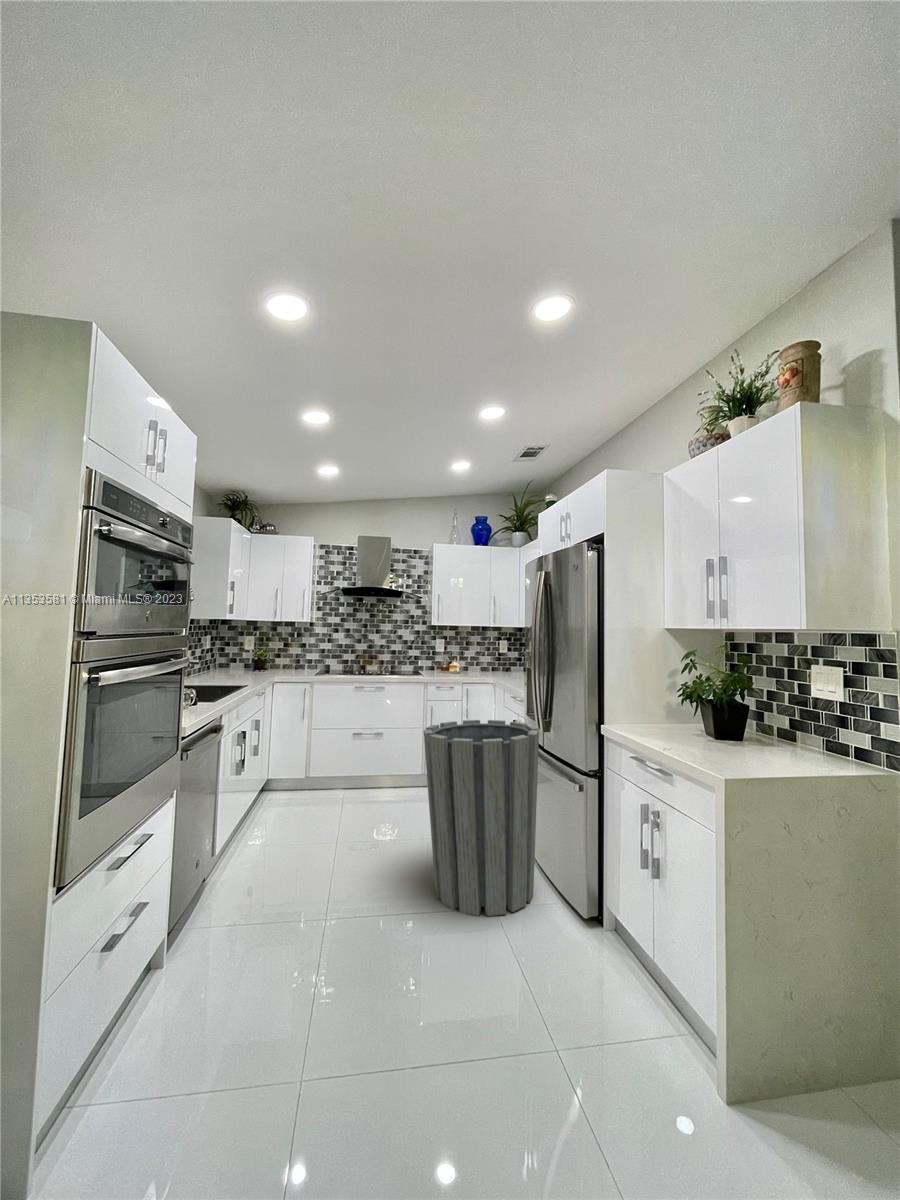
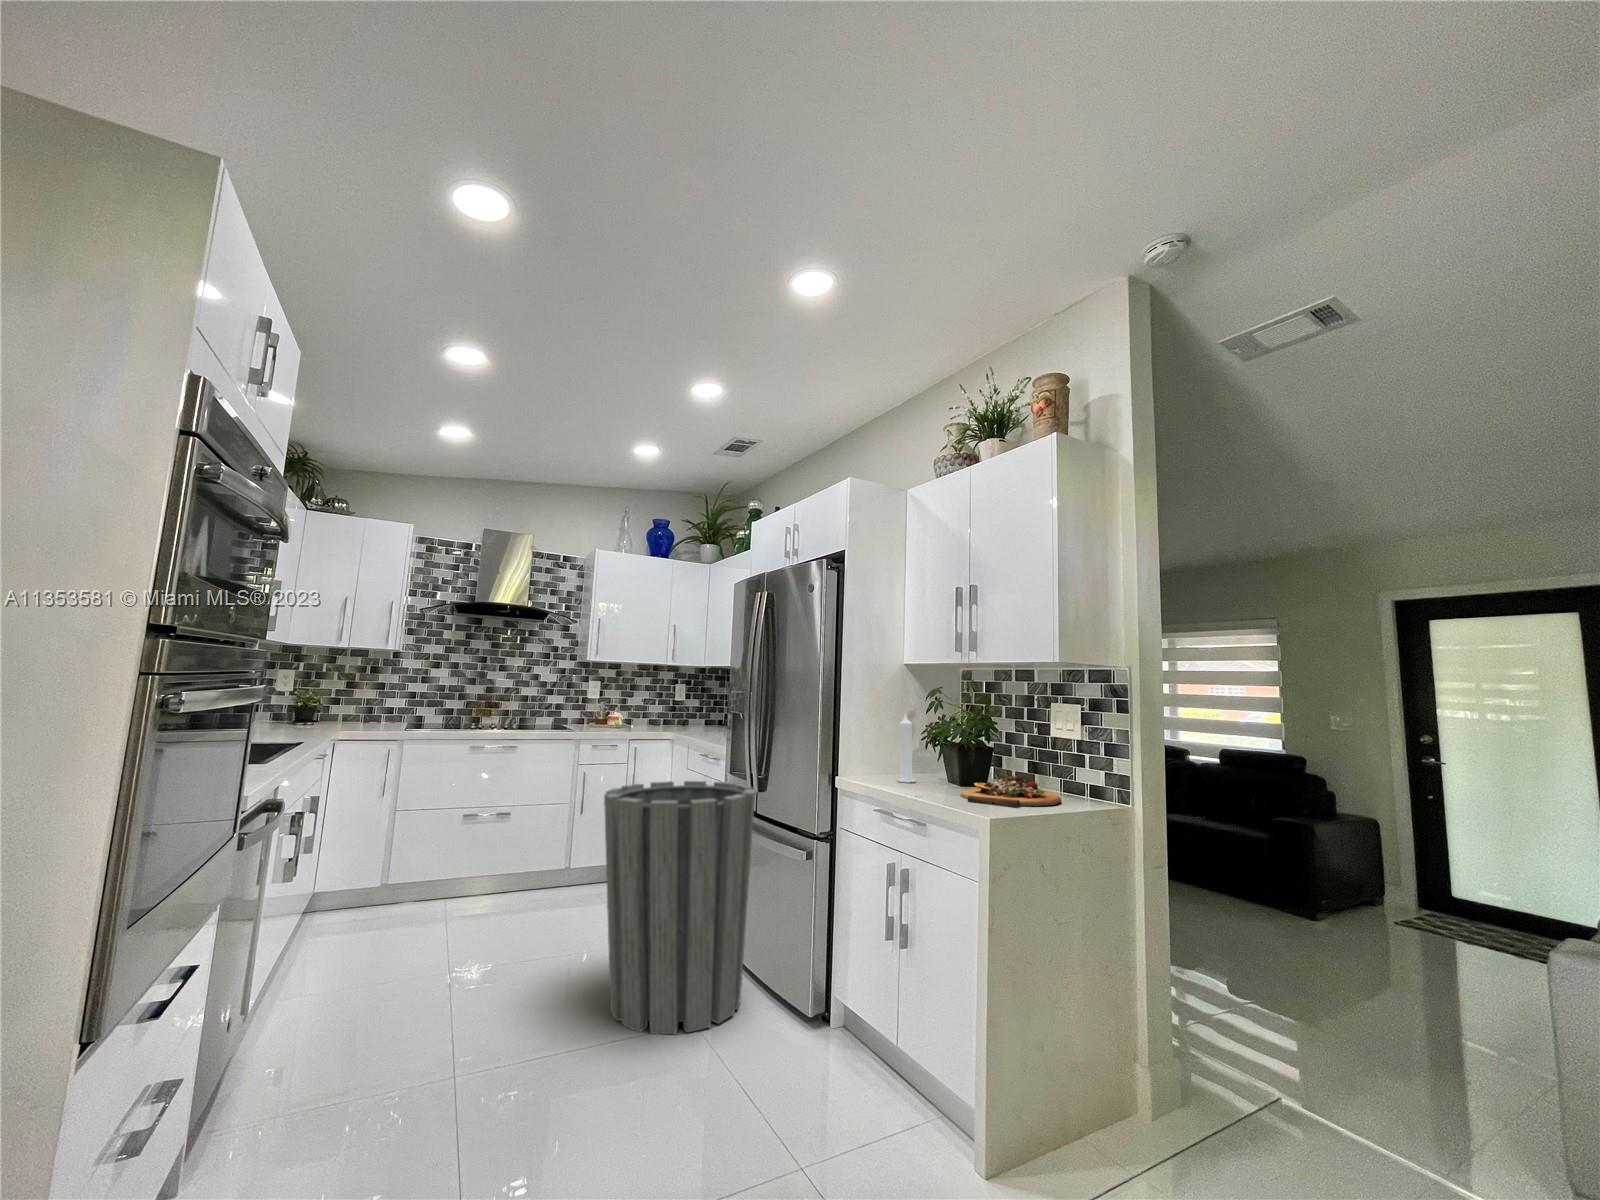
candle: none [657,673,675,733] -> present [897,714,916,783]
cutting board: none [712,734,818,769] -> present [960,776,1061,808]

